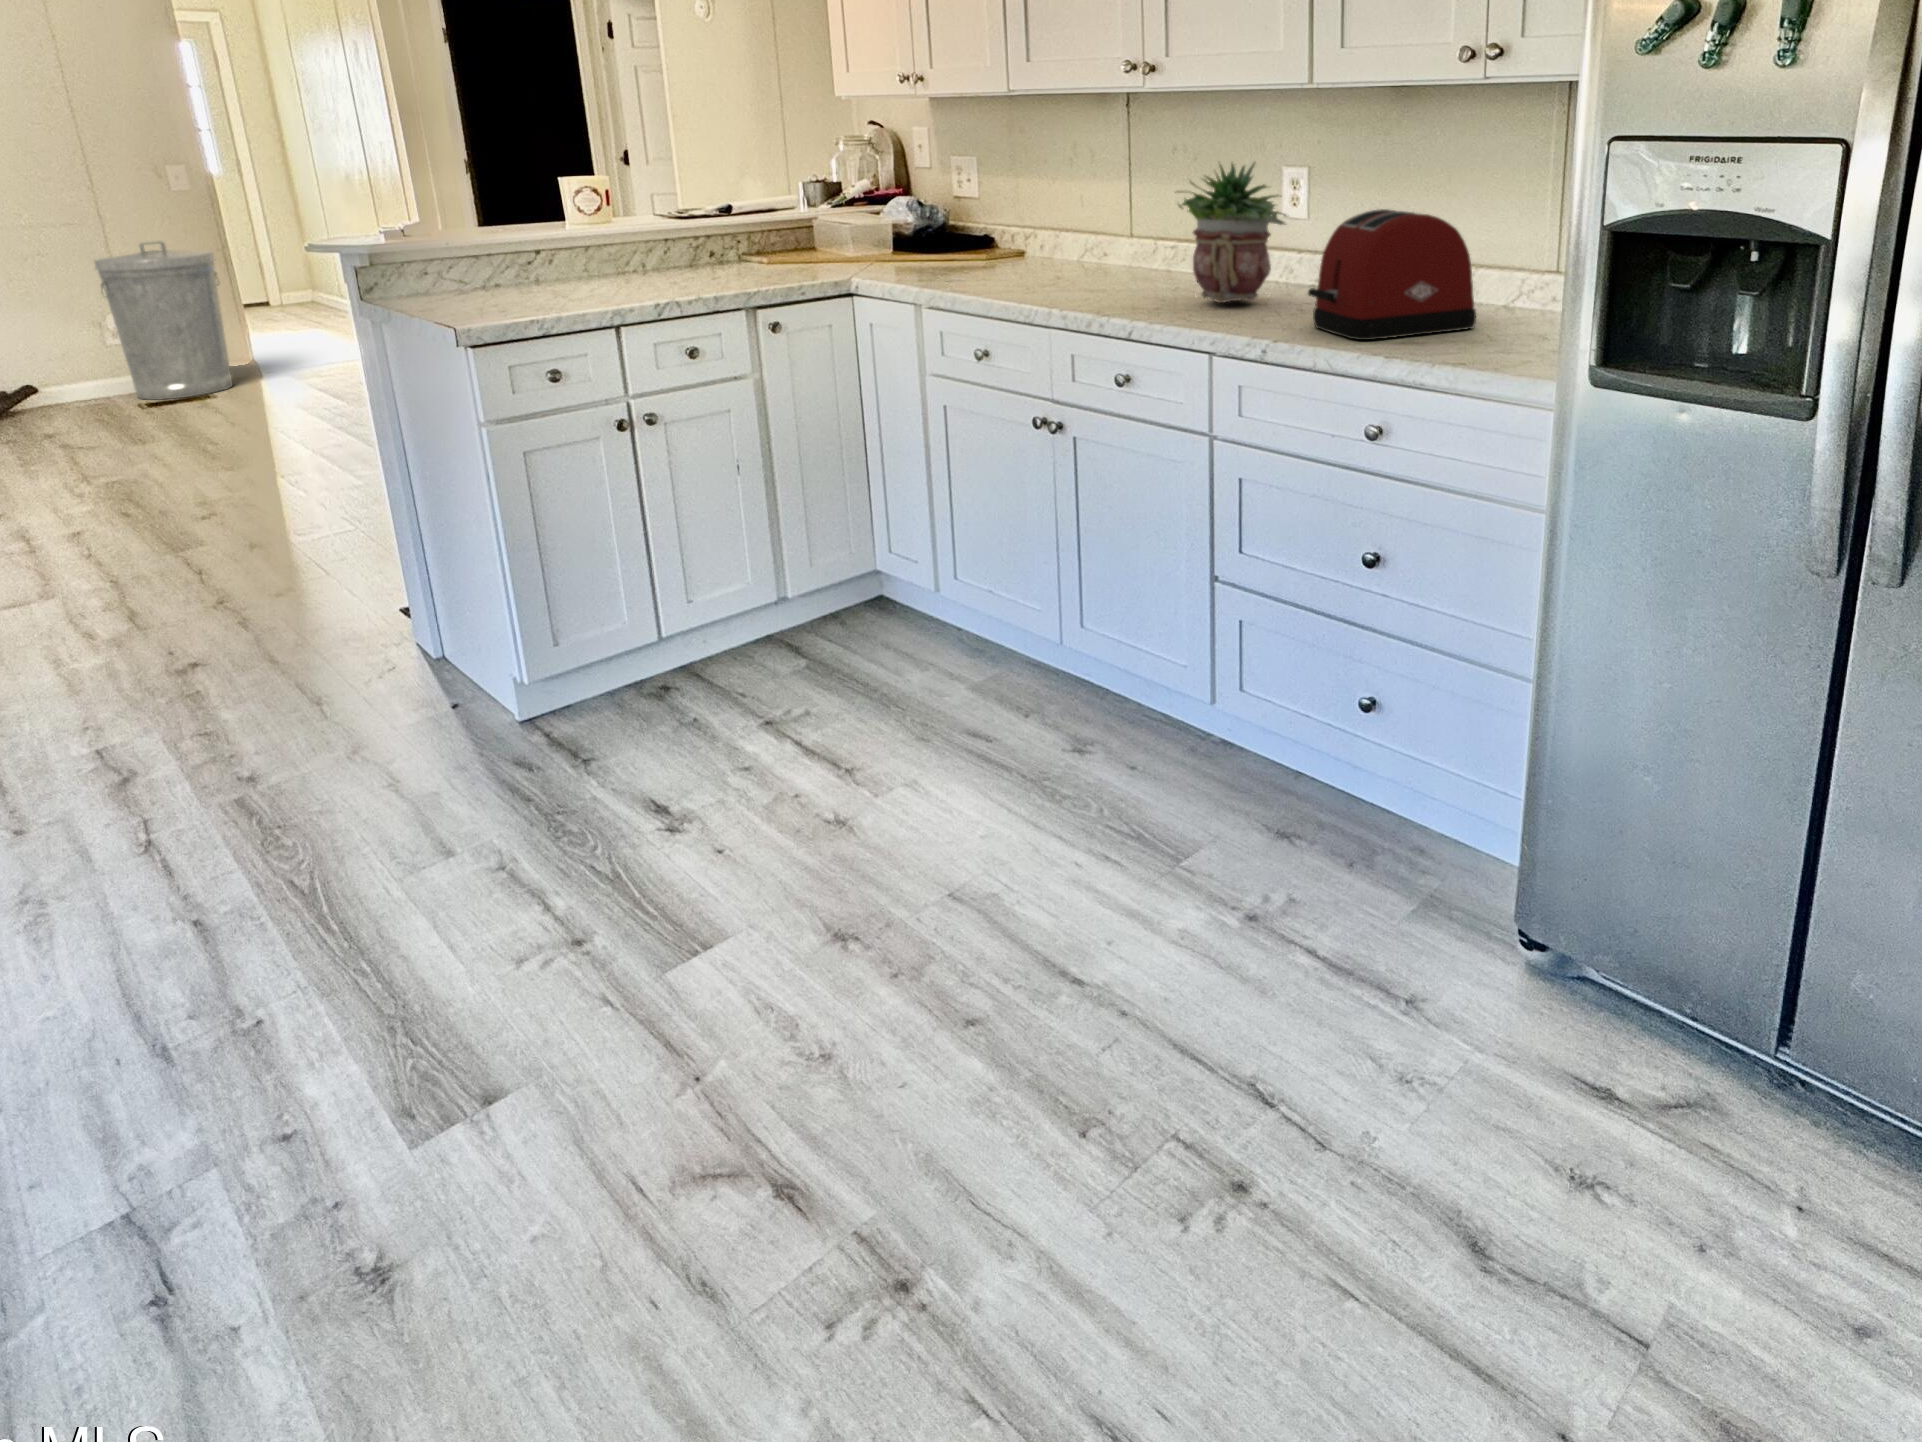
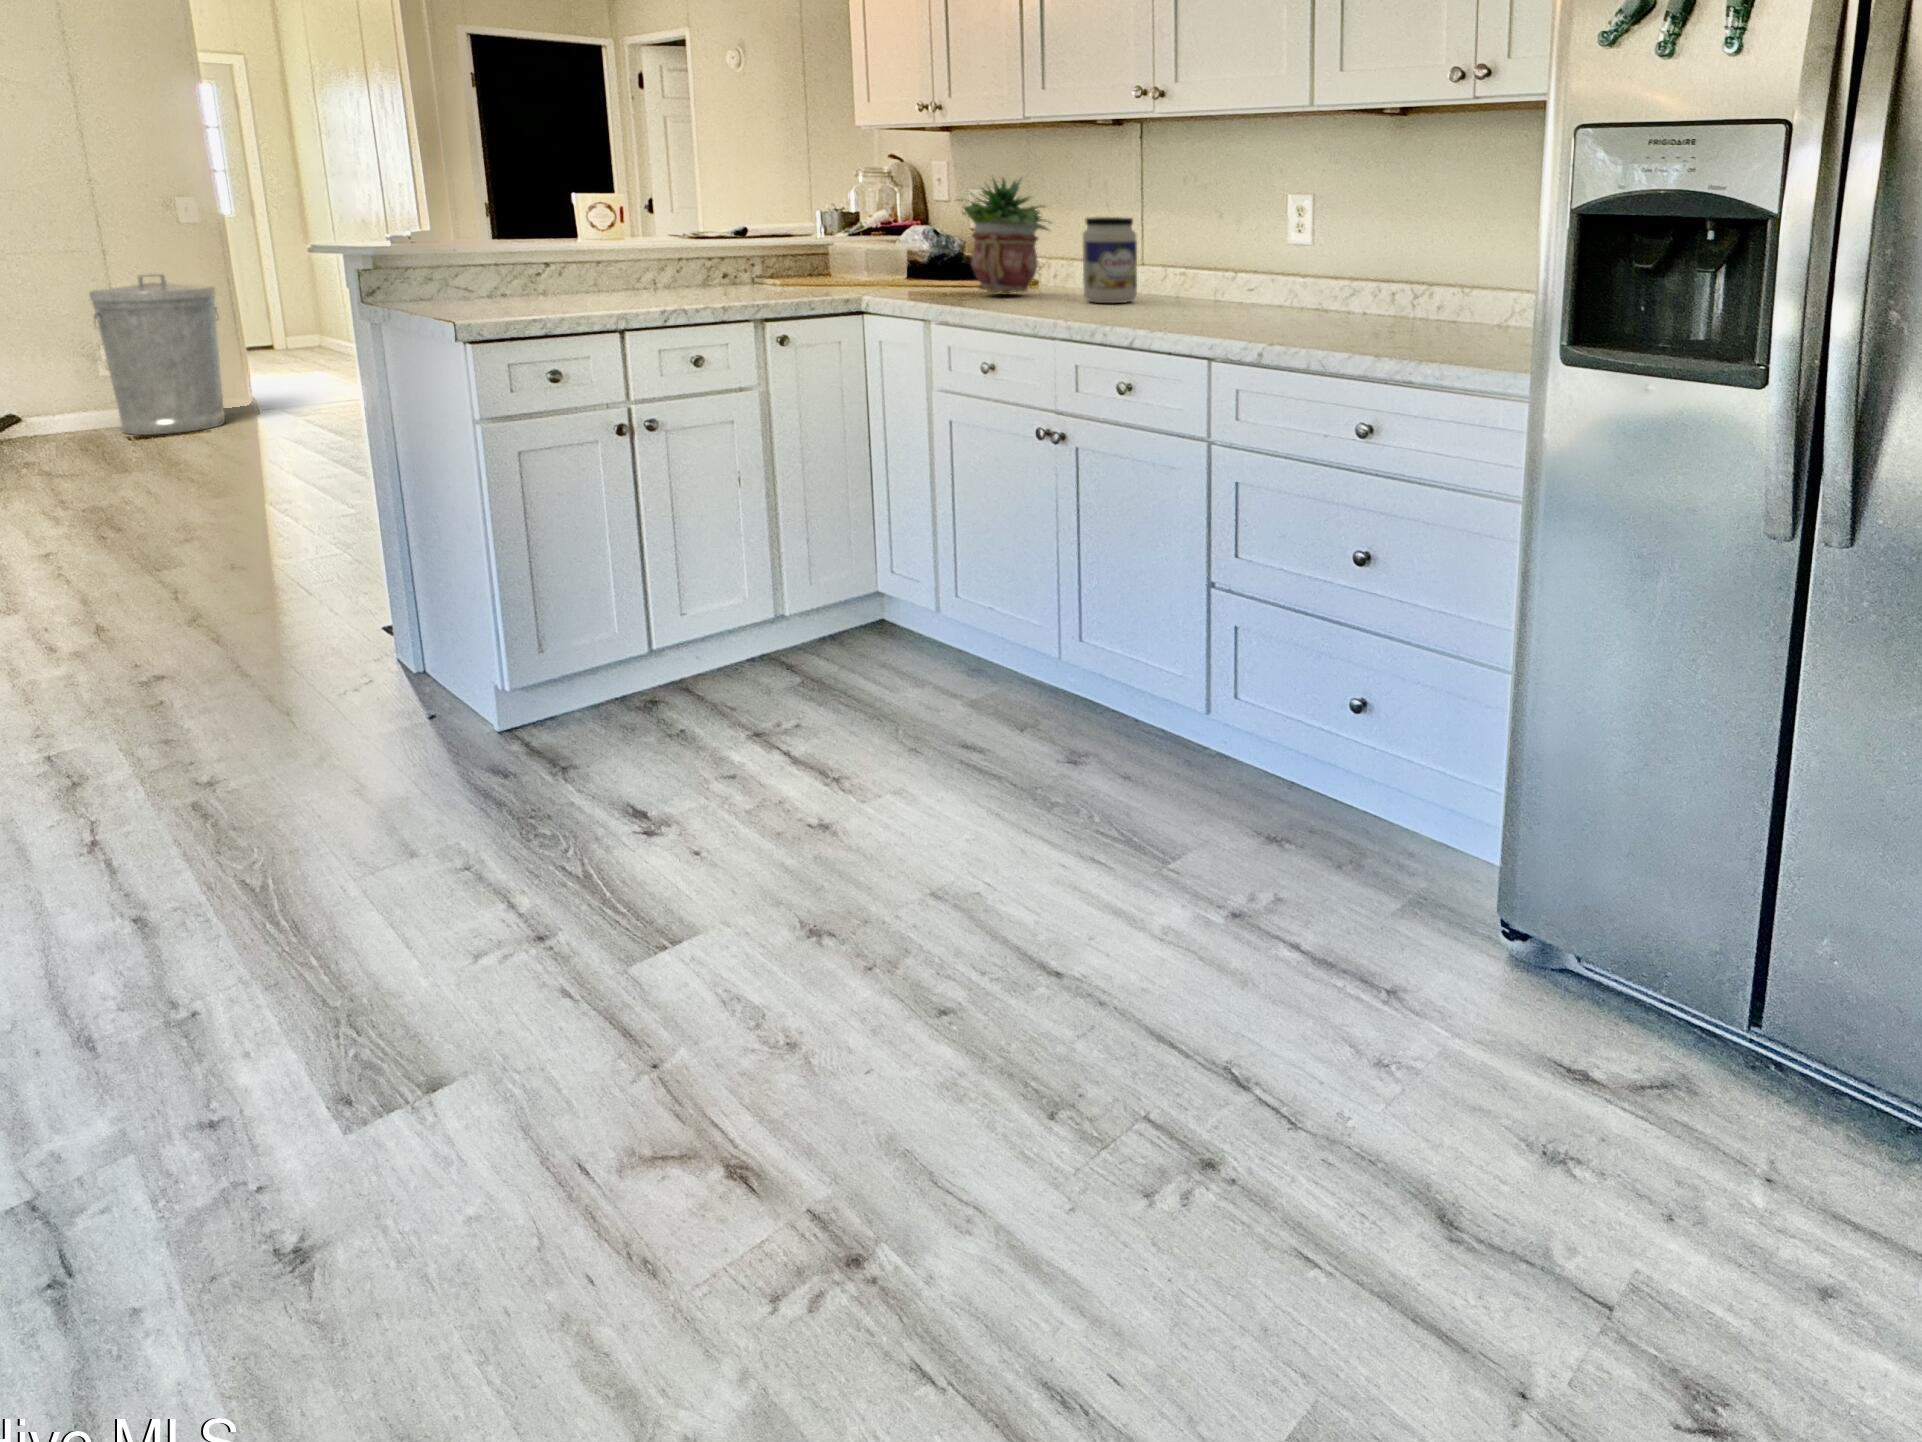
potted plant: present [1178,163,1287,303] -> present [963,178,1053,293]
jar: none [1074,194,1130,283] -> present [1083,217,1137,303]
toaster: present [1308,209,1476,340] -> none [1304,223,1467,344]

